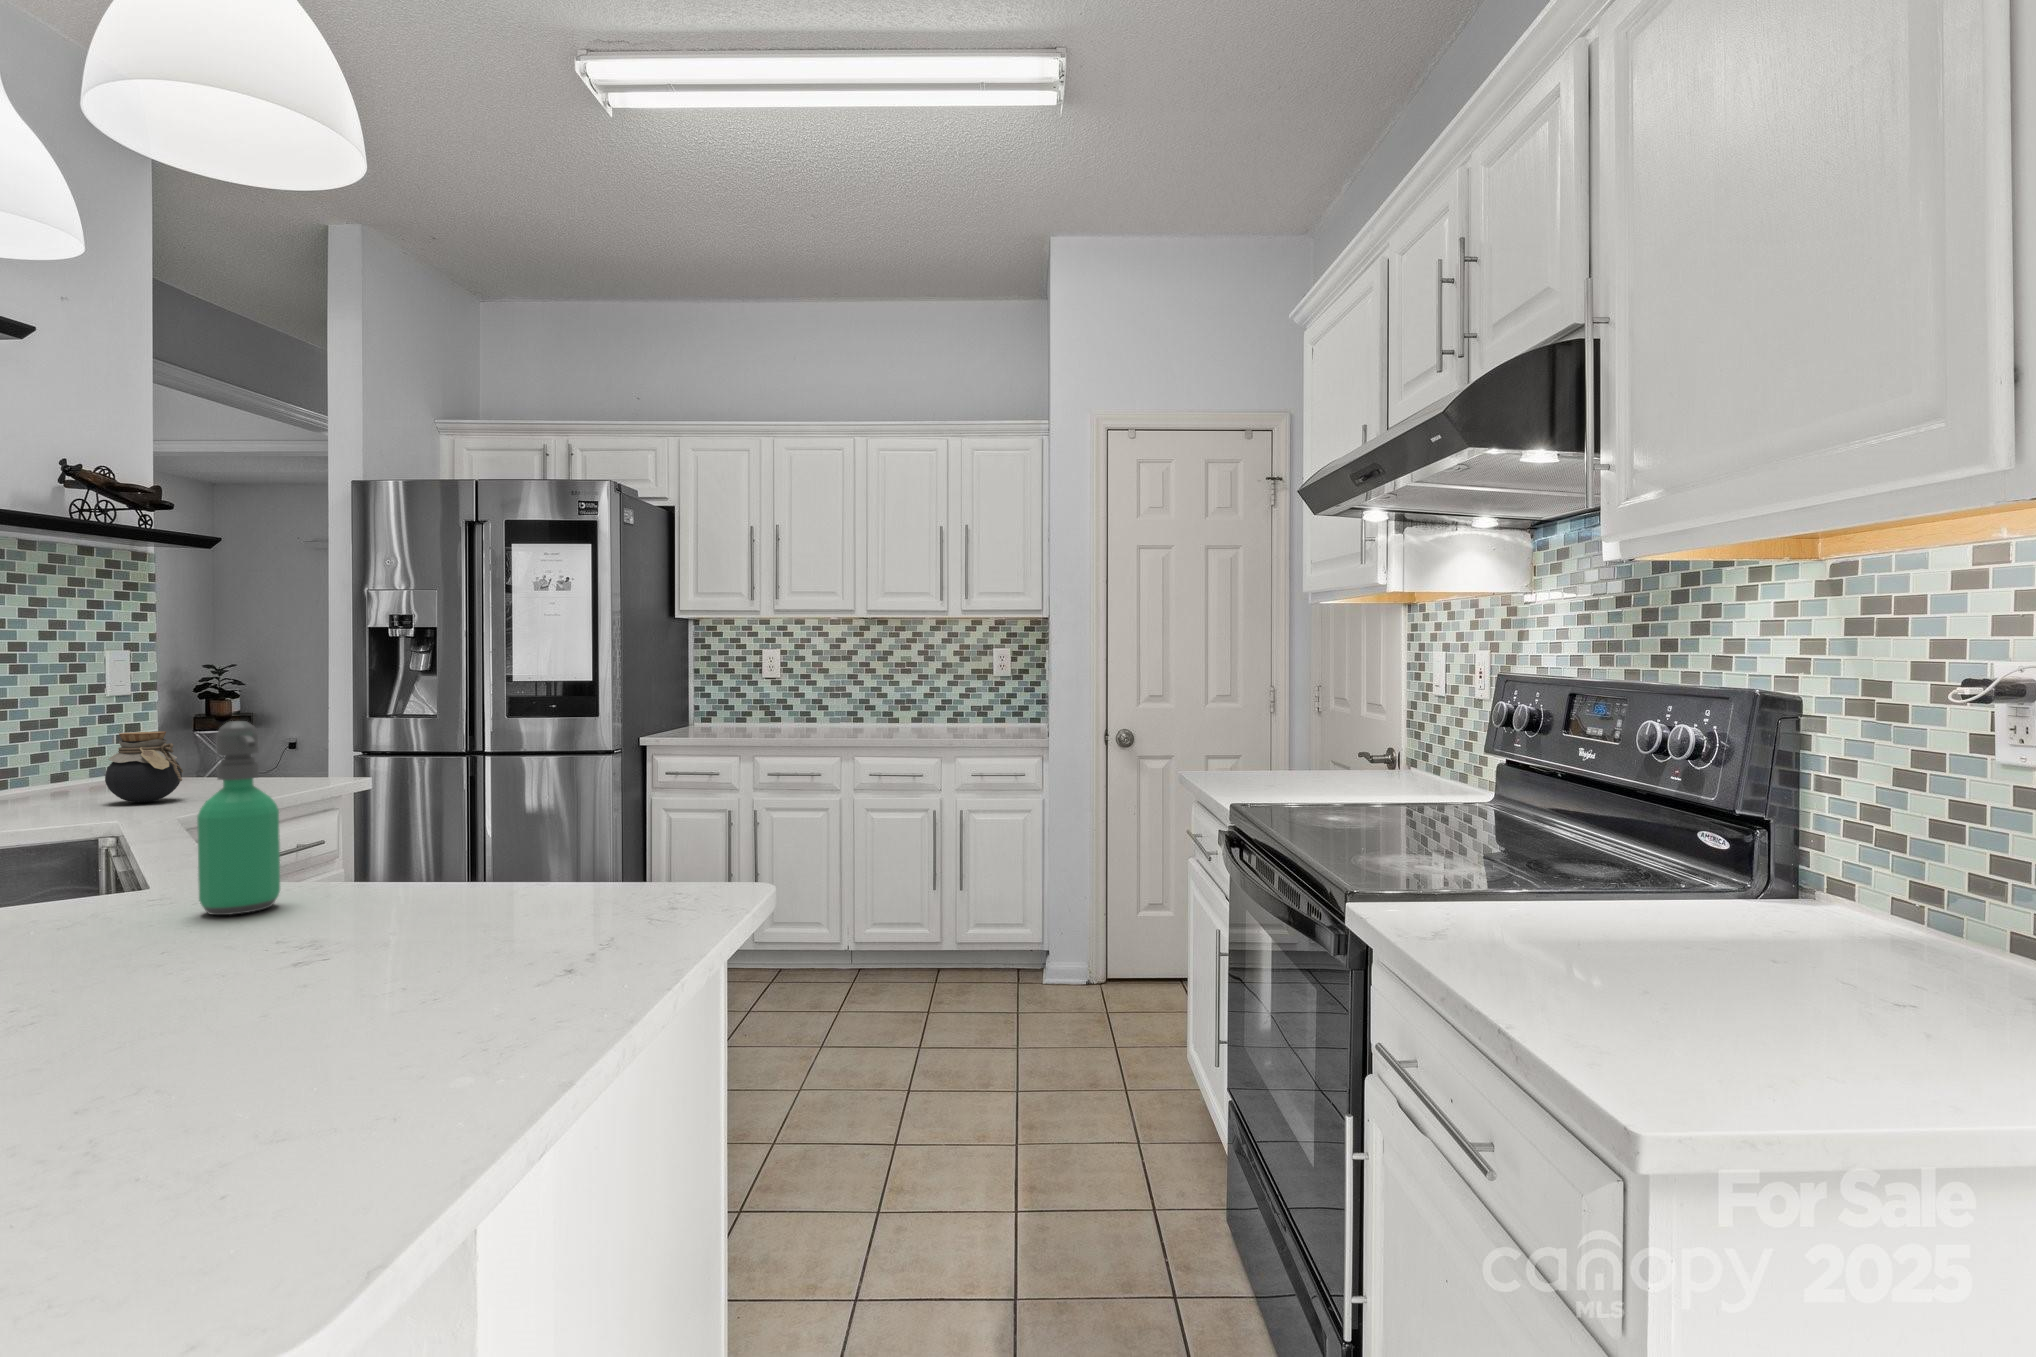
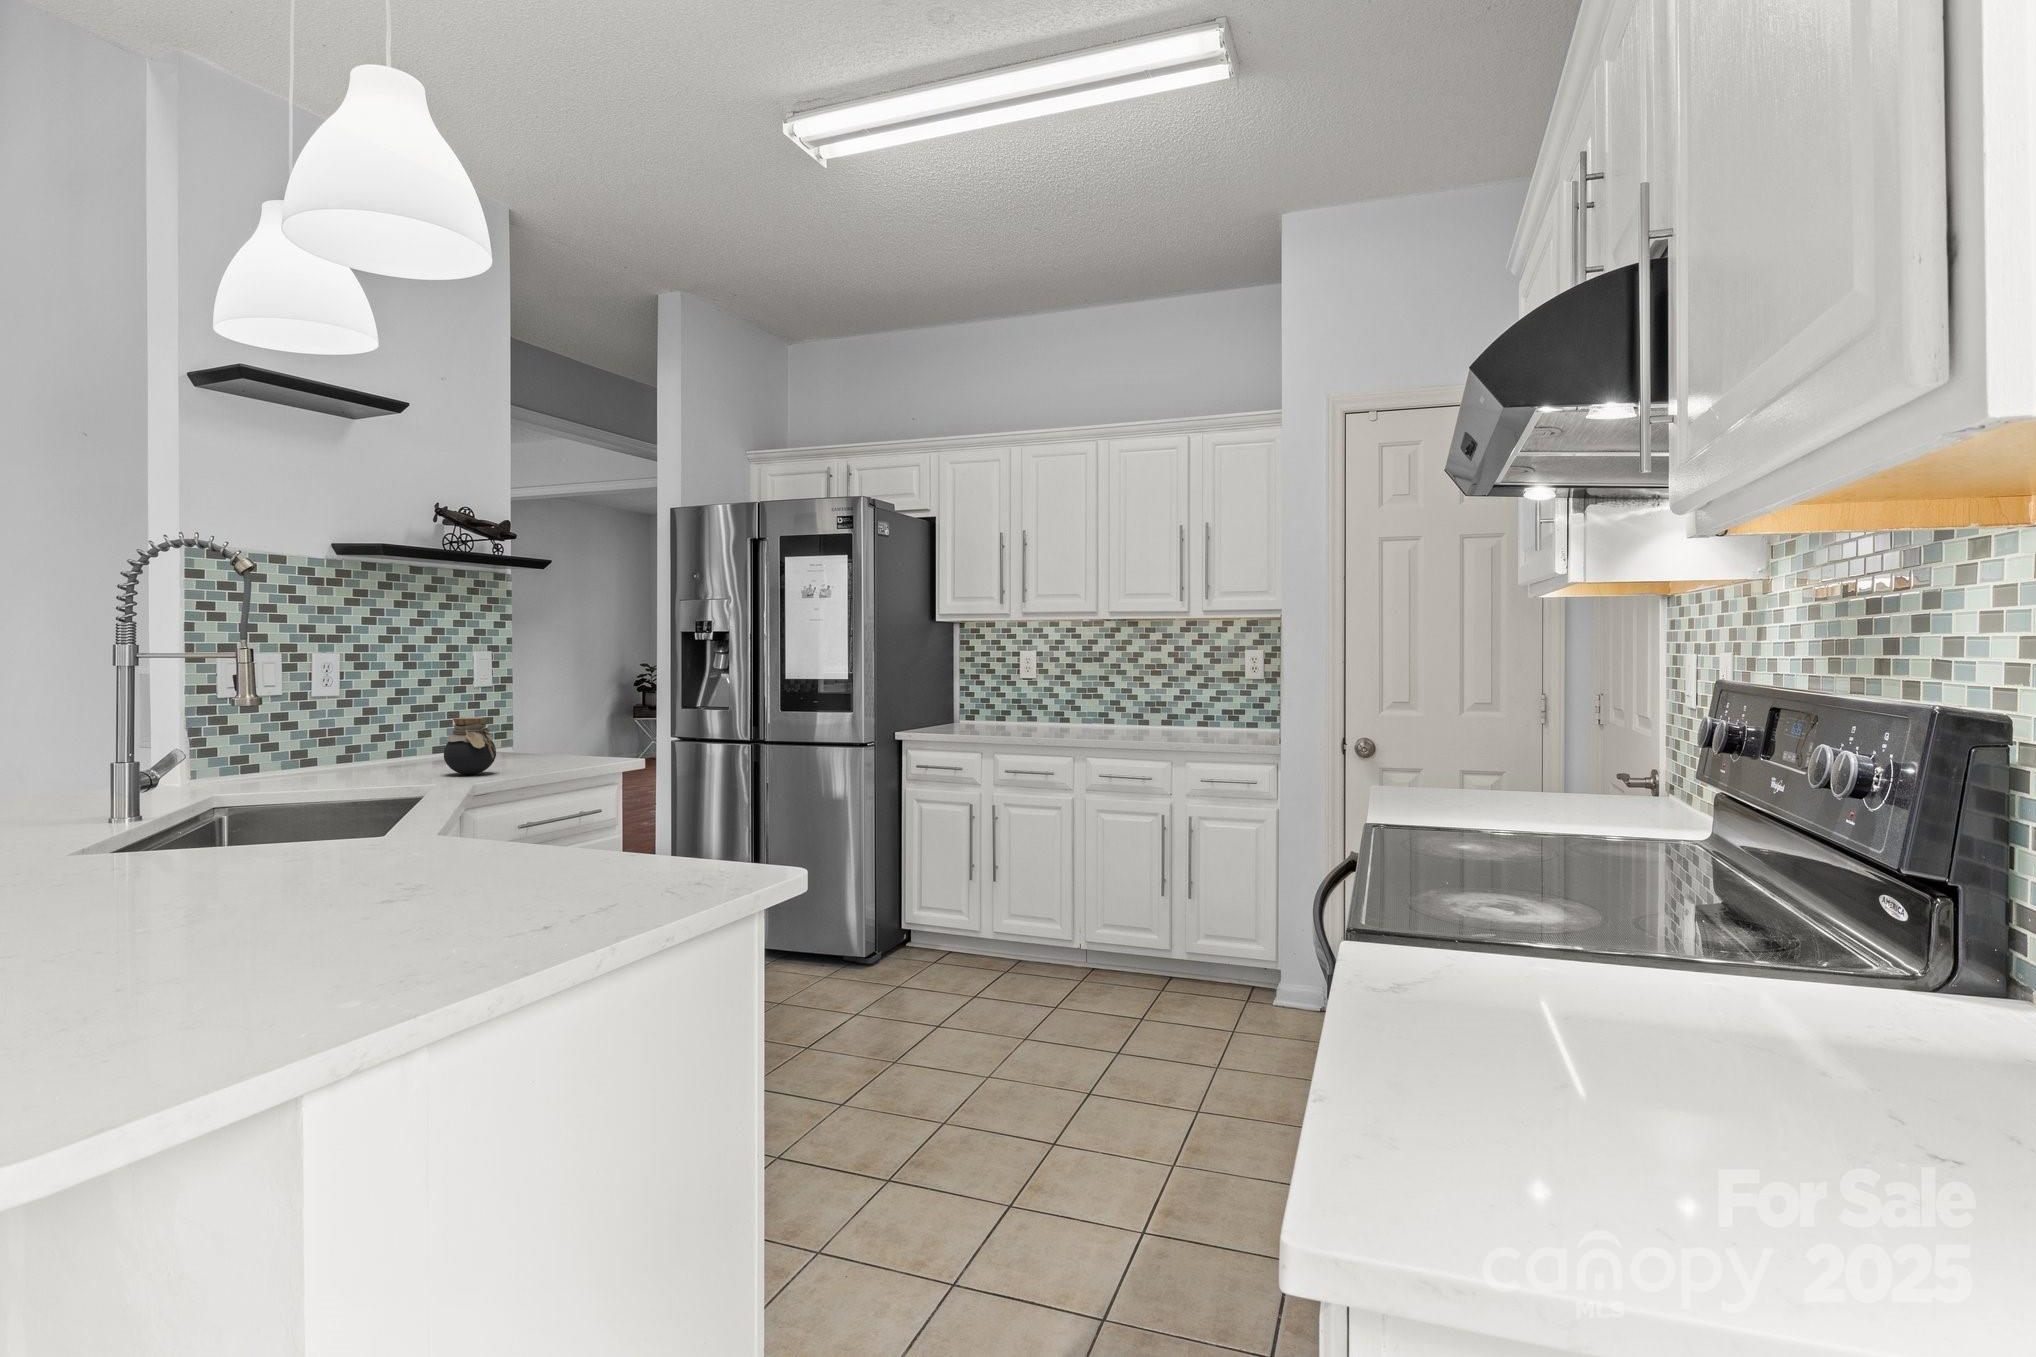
soap dispenser: present [197,721,280,915] -> none [382,711,443,865]

